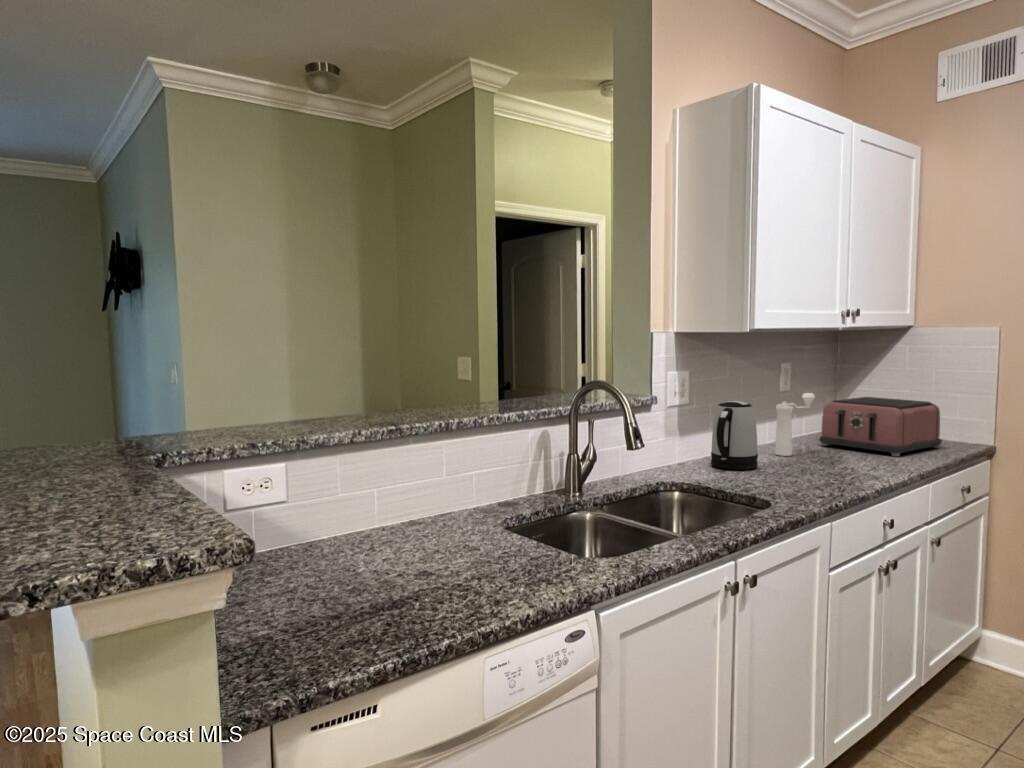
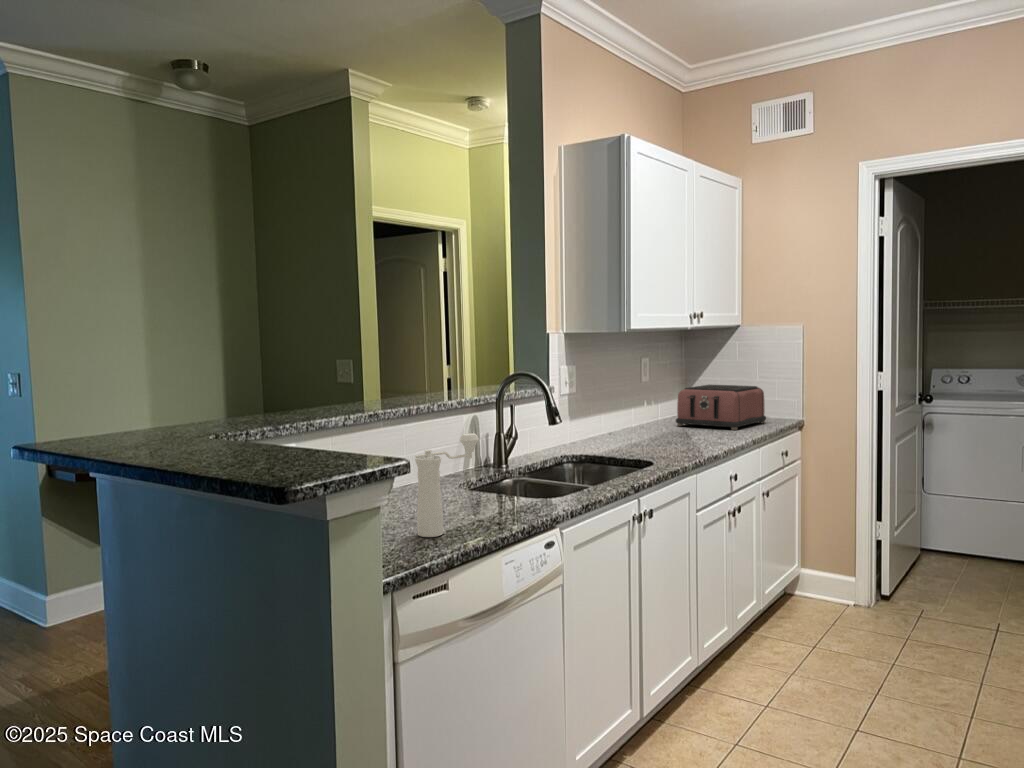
pepper mill: present [775,393,815,456] -> present [415,433,479,537]
kettle: present [711,401,758,470] -> none [597,389,635,445]

